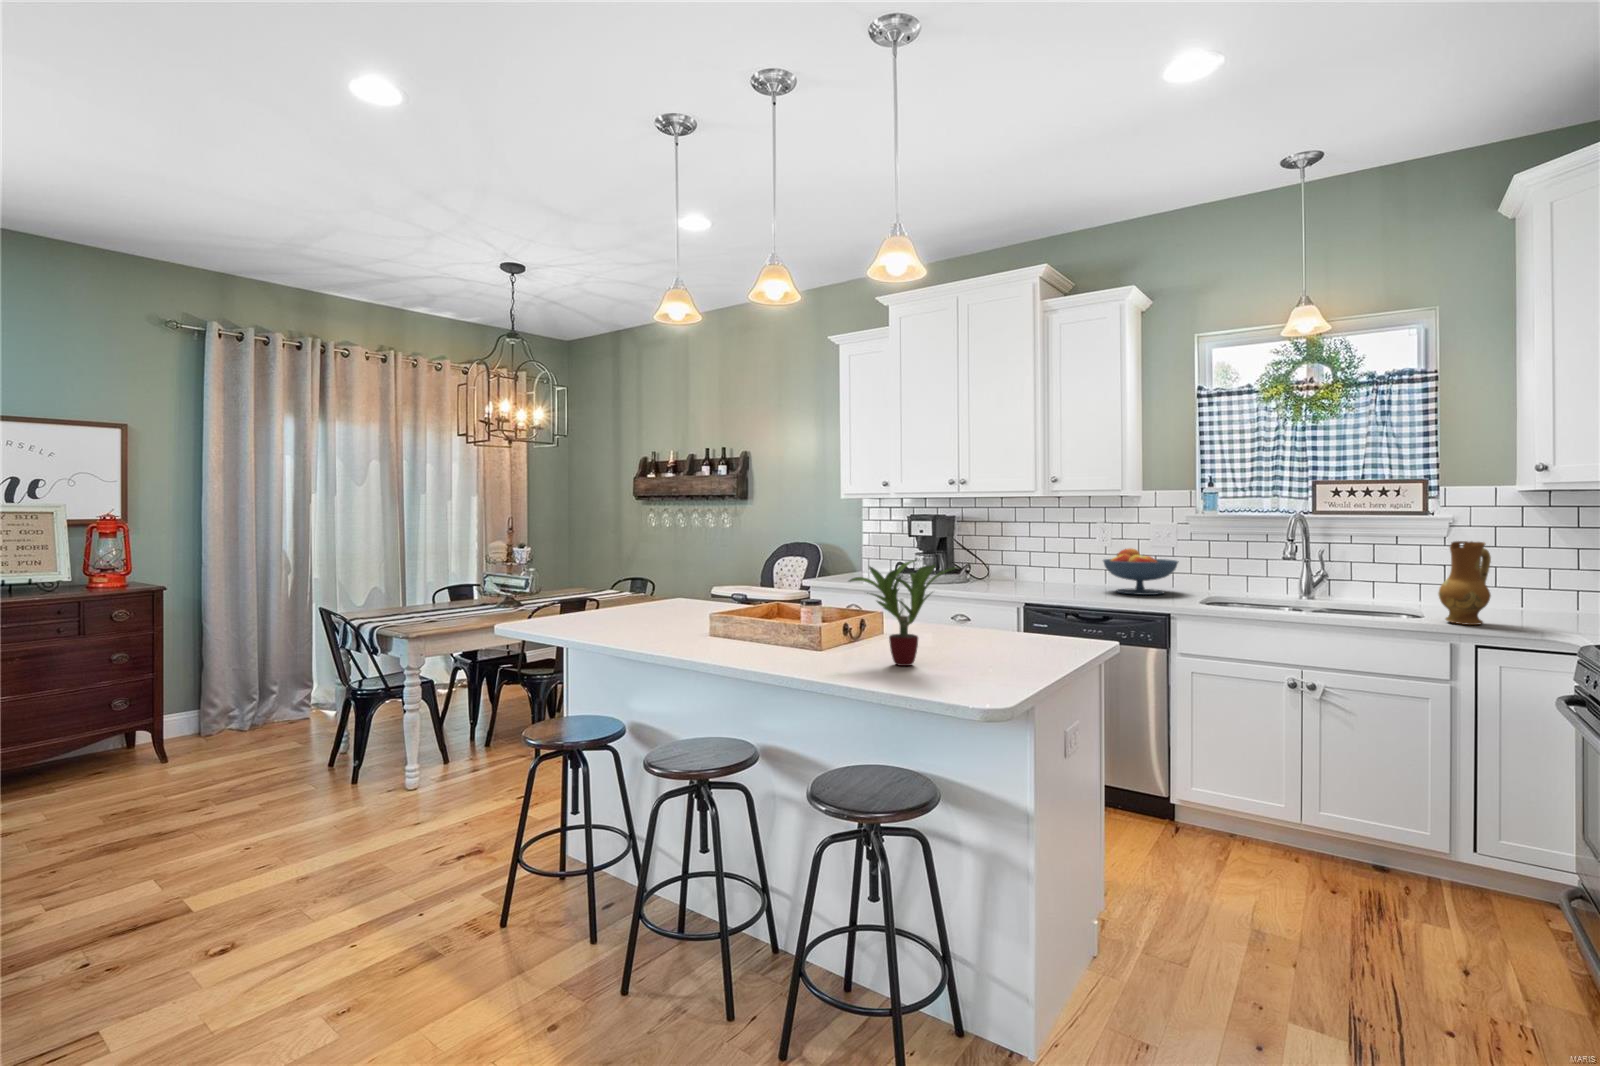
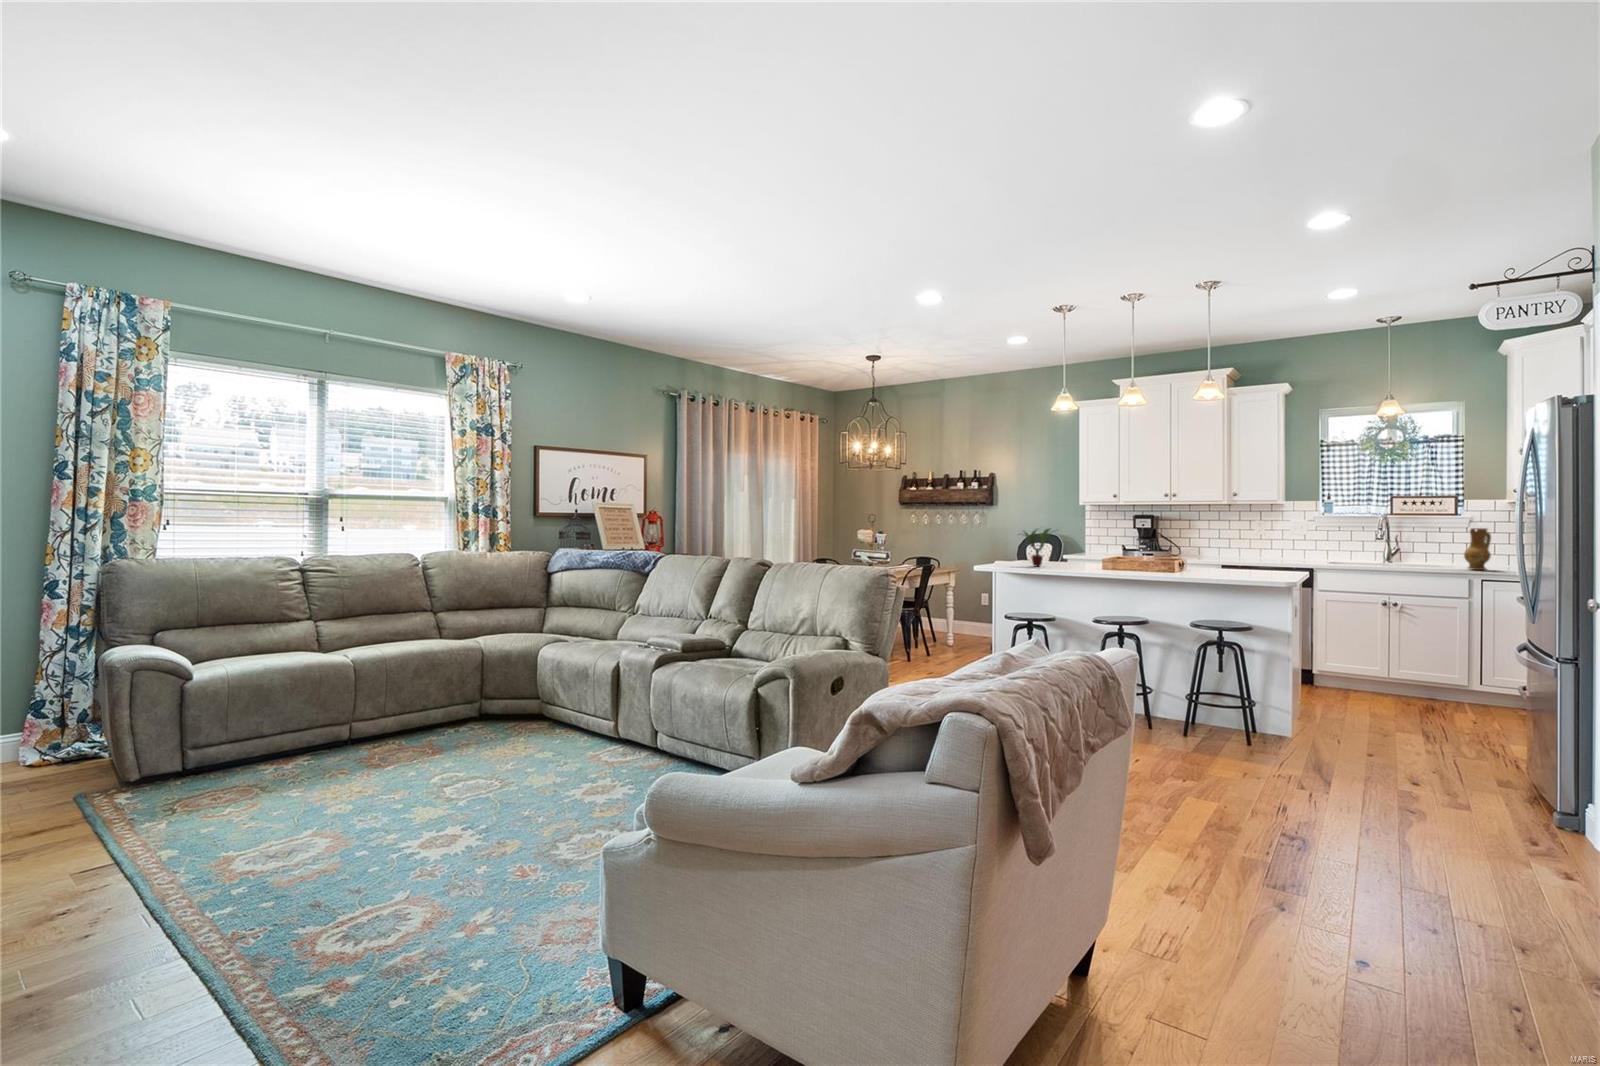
fruit bowl: present [1103,548,1179,595] -> none [1264,535,1312,561]
potted plant: present [849,560,960,666] -> present [1024,529,1050,566]

